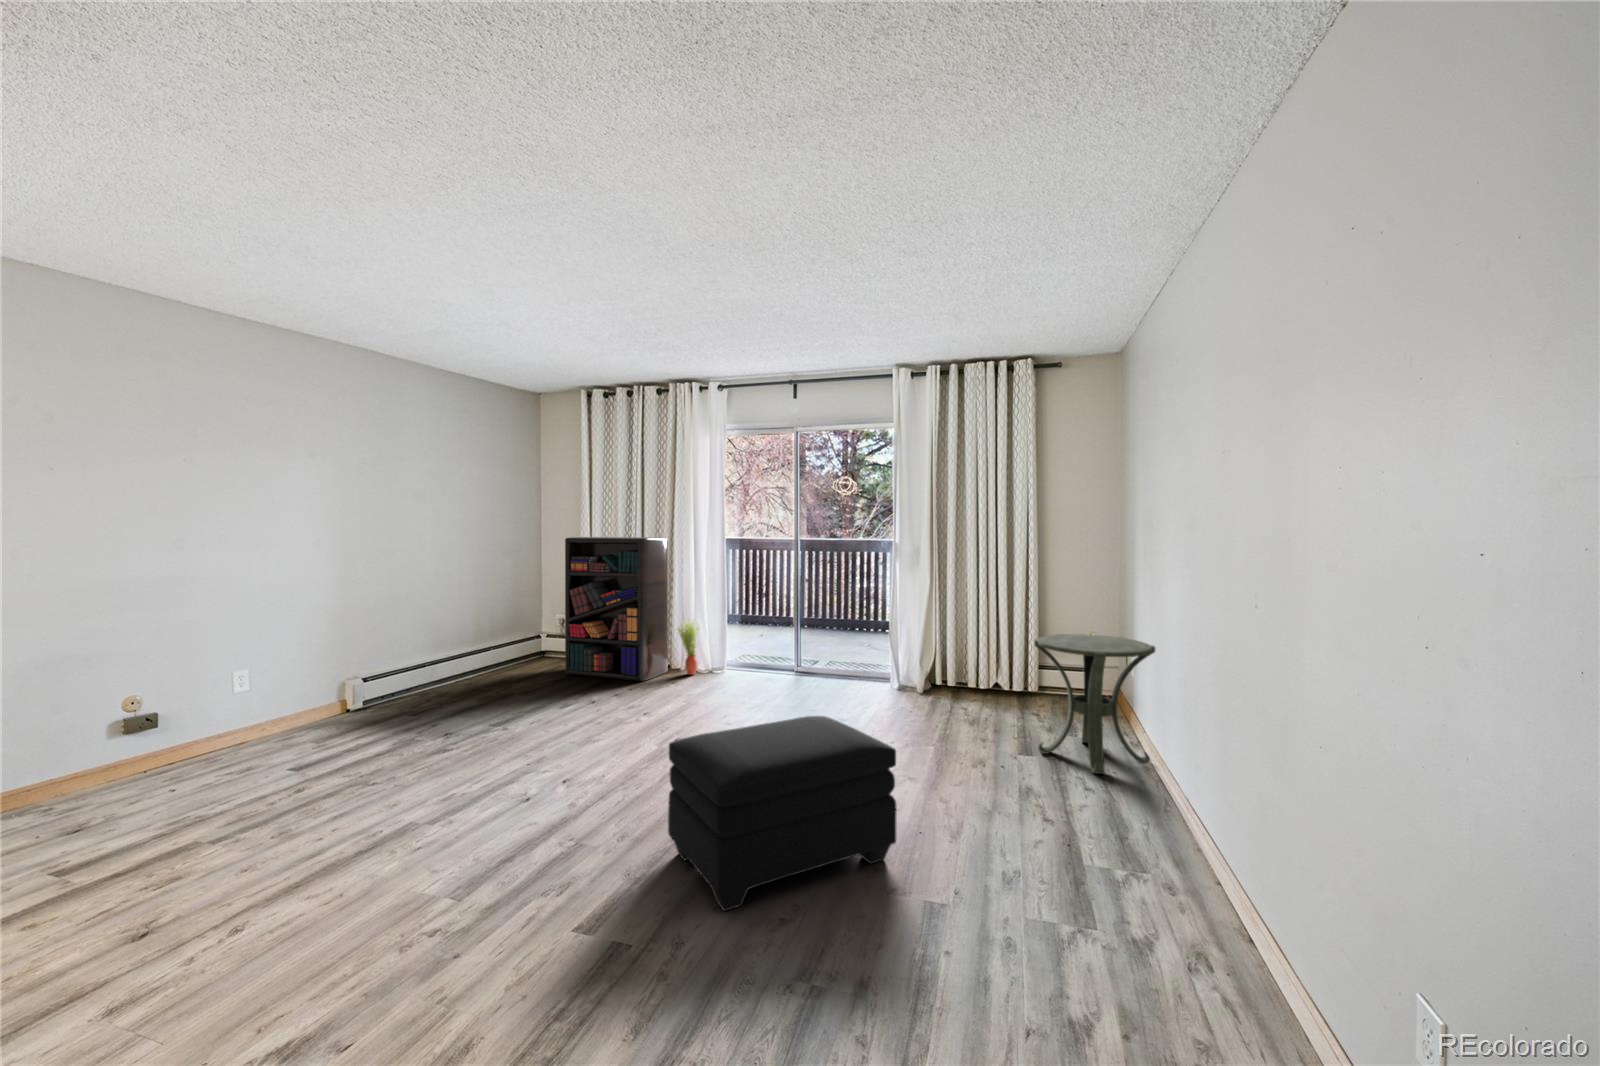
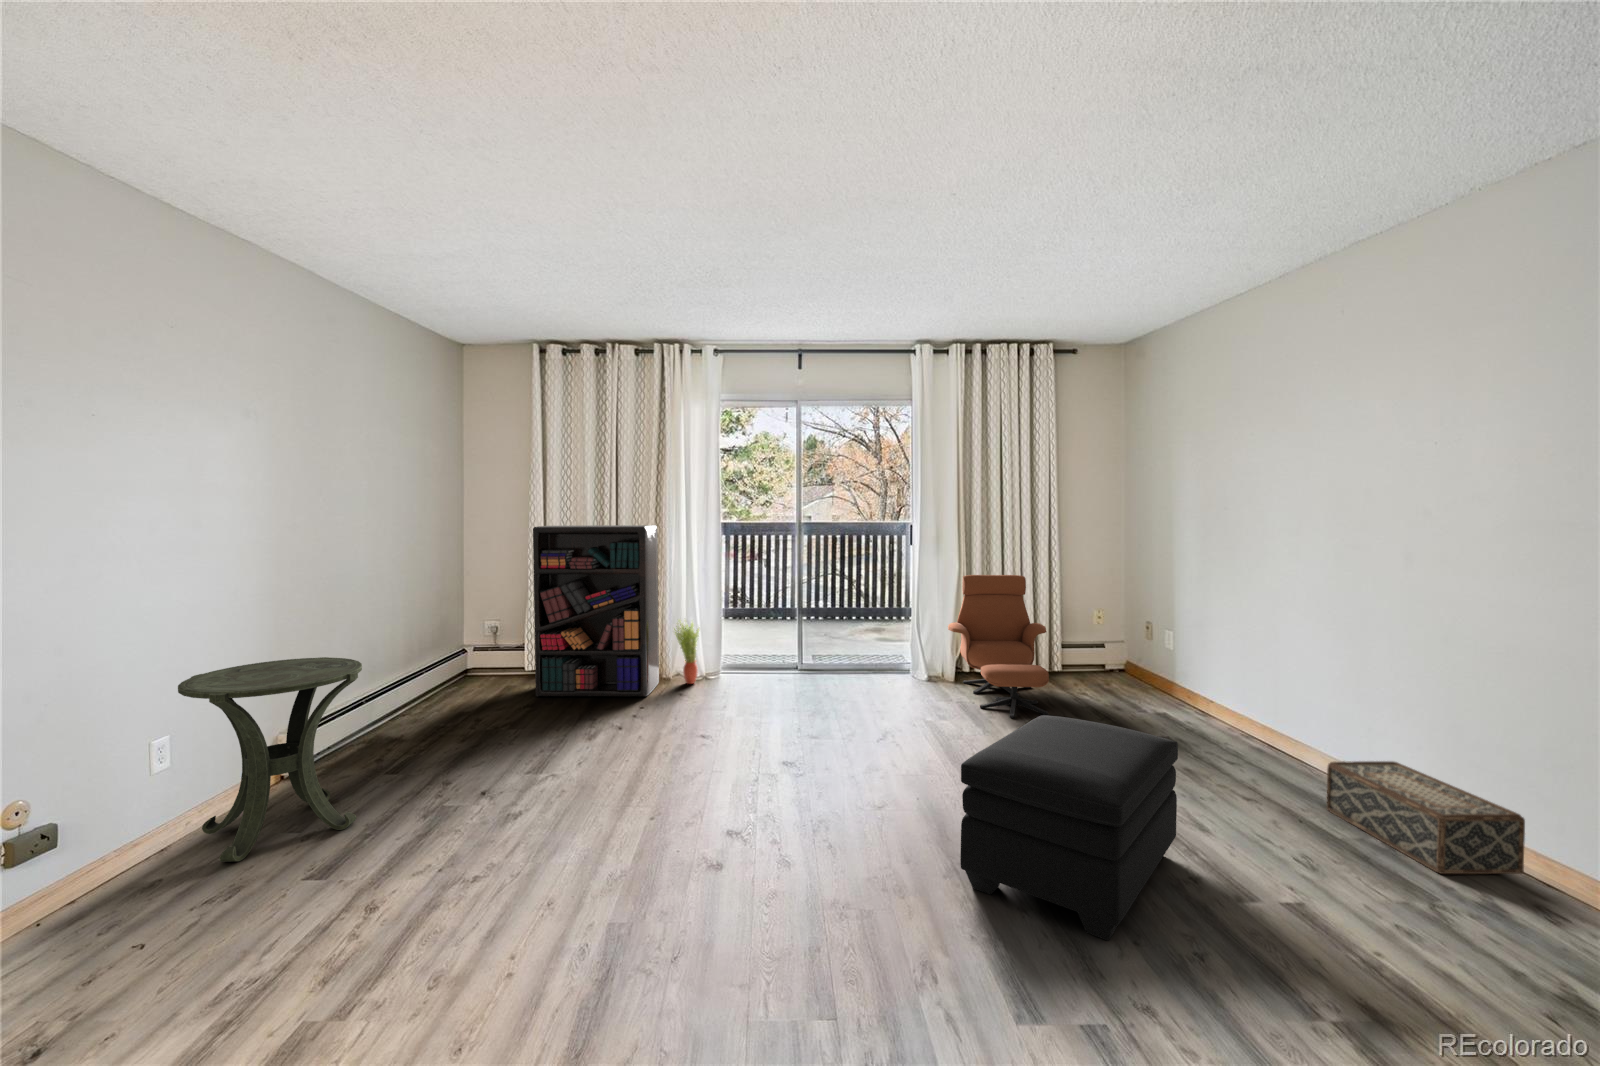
lounge chair: none [909,589,1006,730] -> present [948,575,1049,718]
side table: present [1034,634,1155,774] -> present [178,657,362,862]
woven basket: none [1130,799,1267,948] -> present [1327,761,1525,874]

